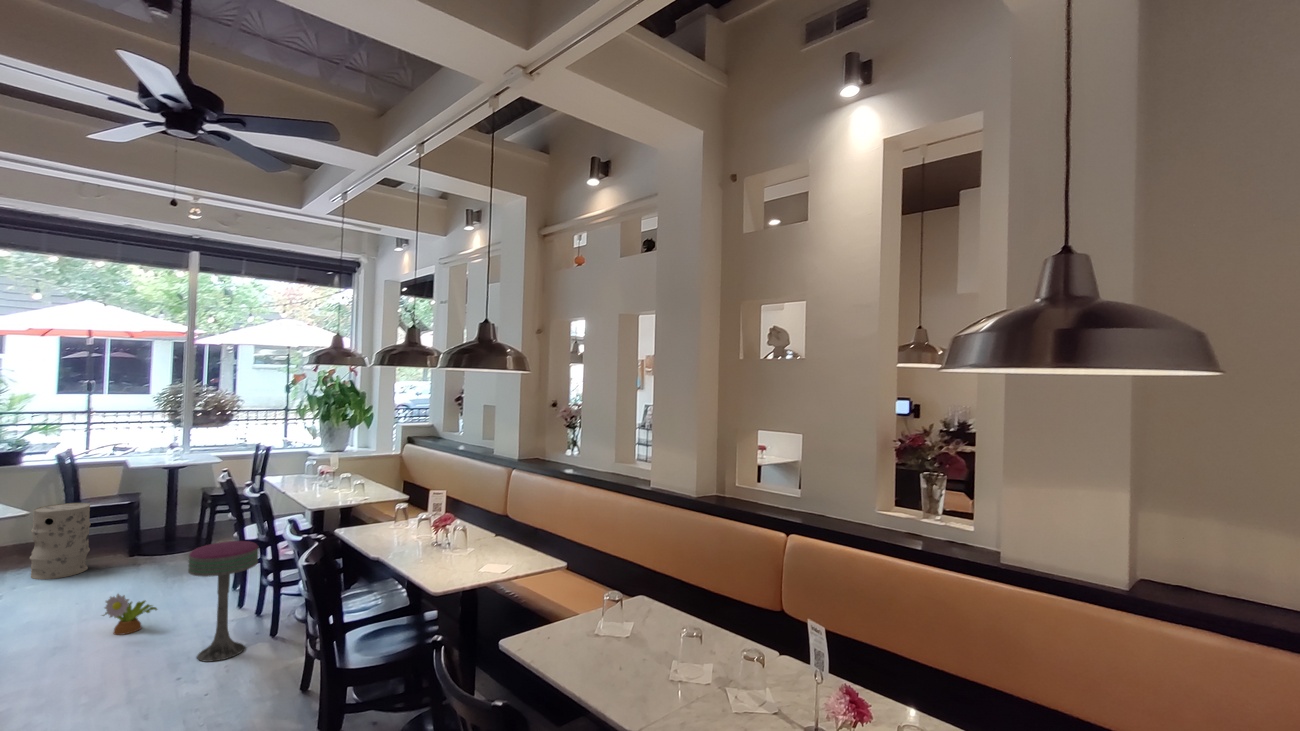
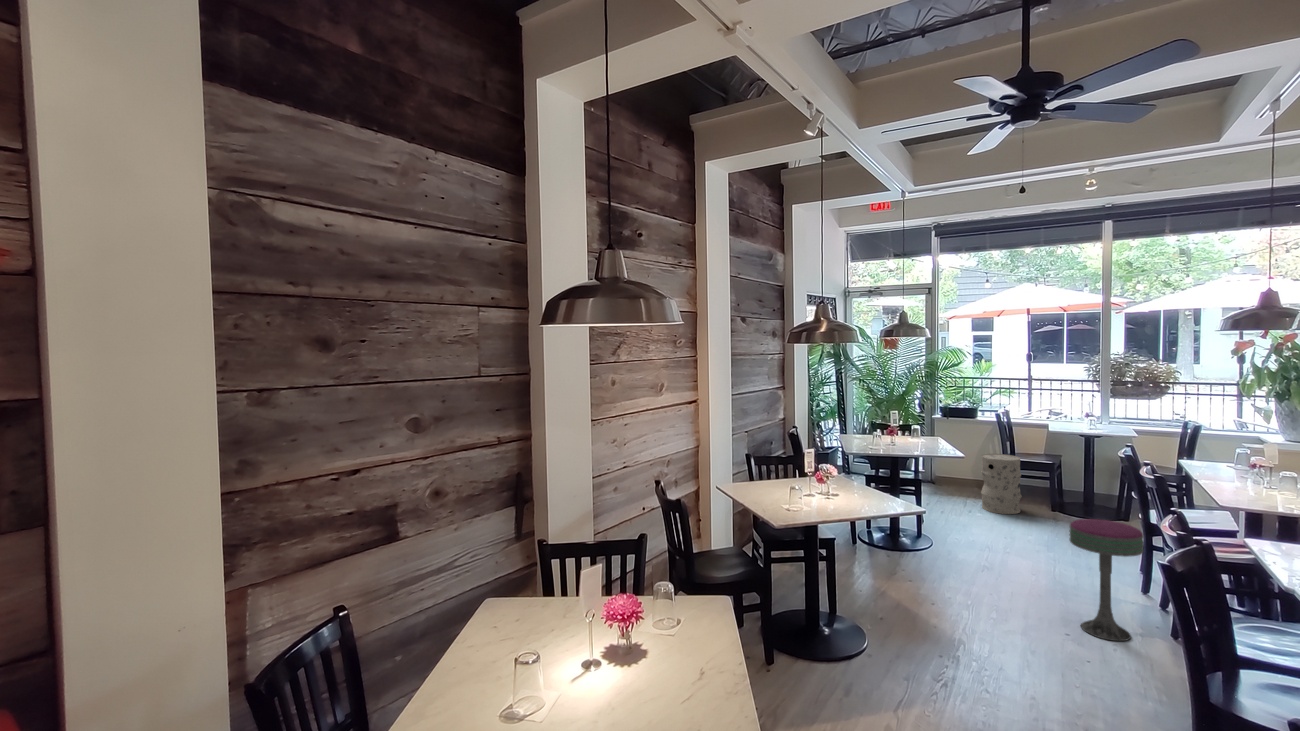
decorative plant: present [103,594,157,635] -> none [1012,540,1056,578]

